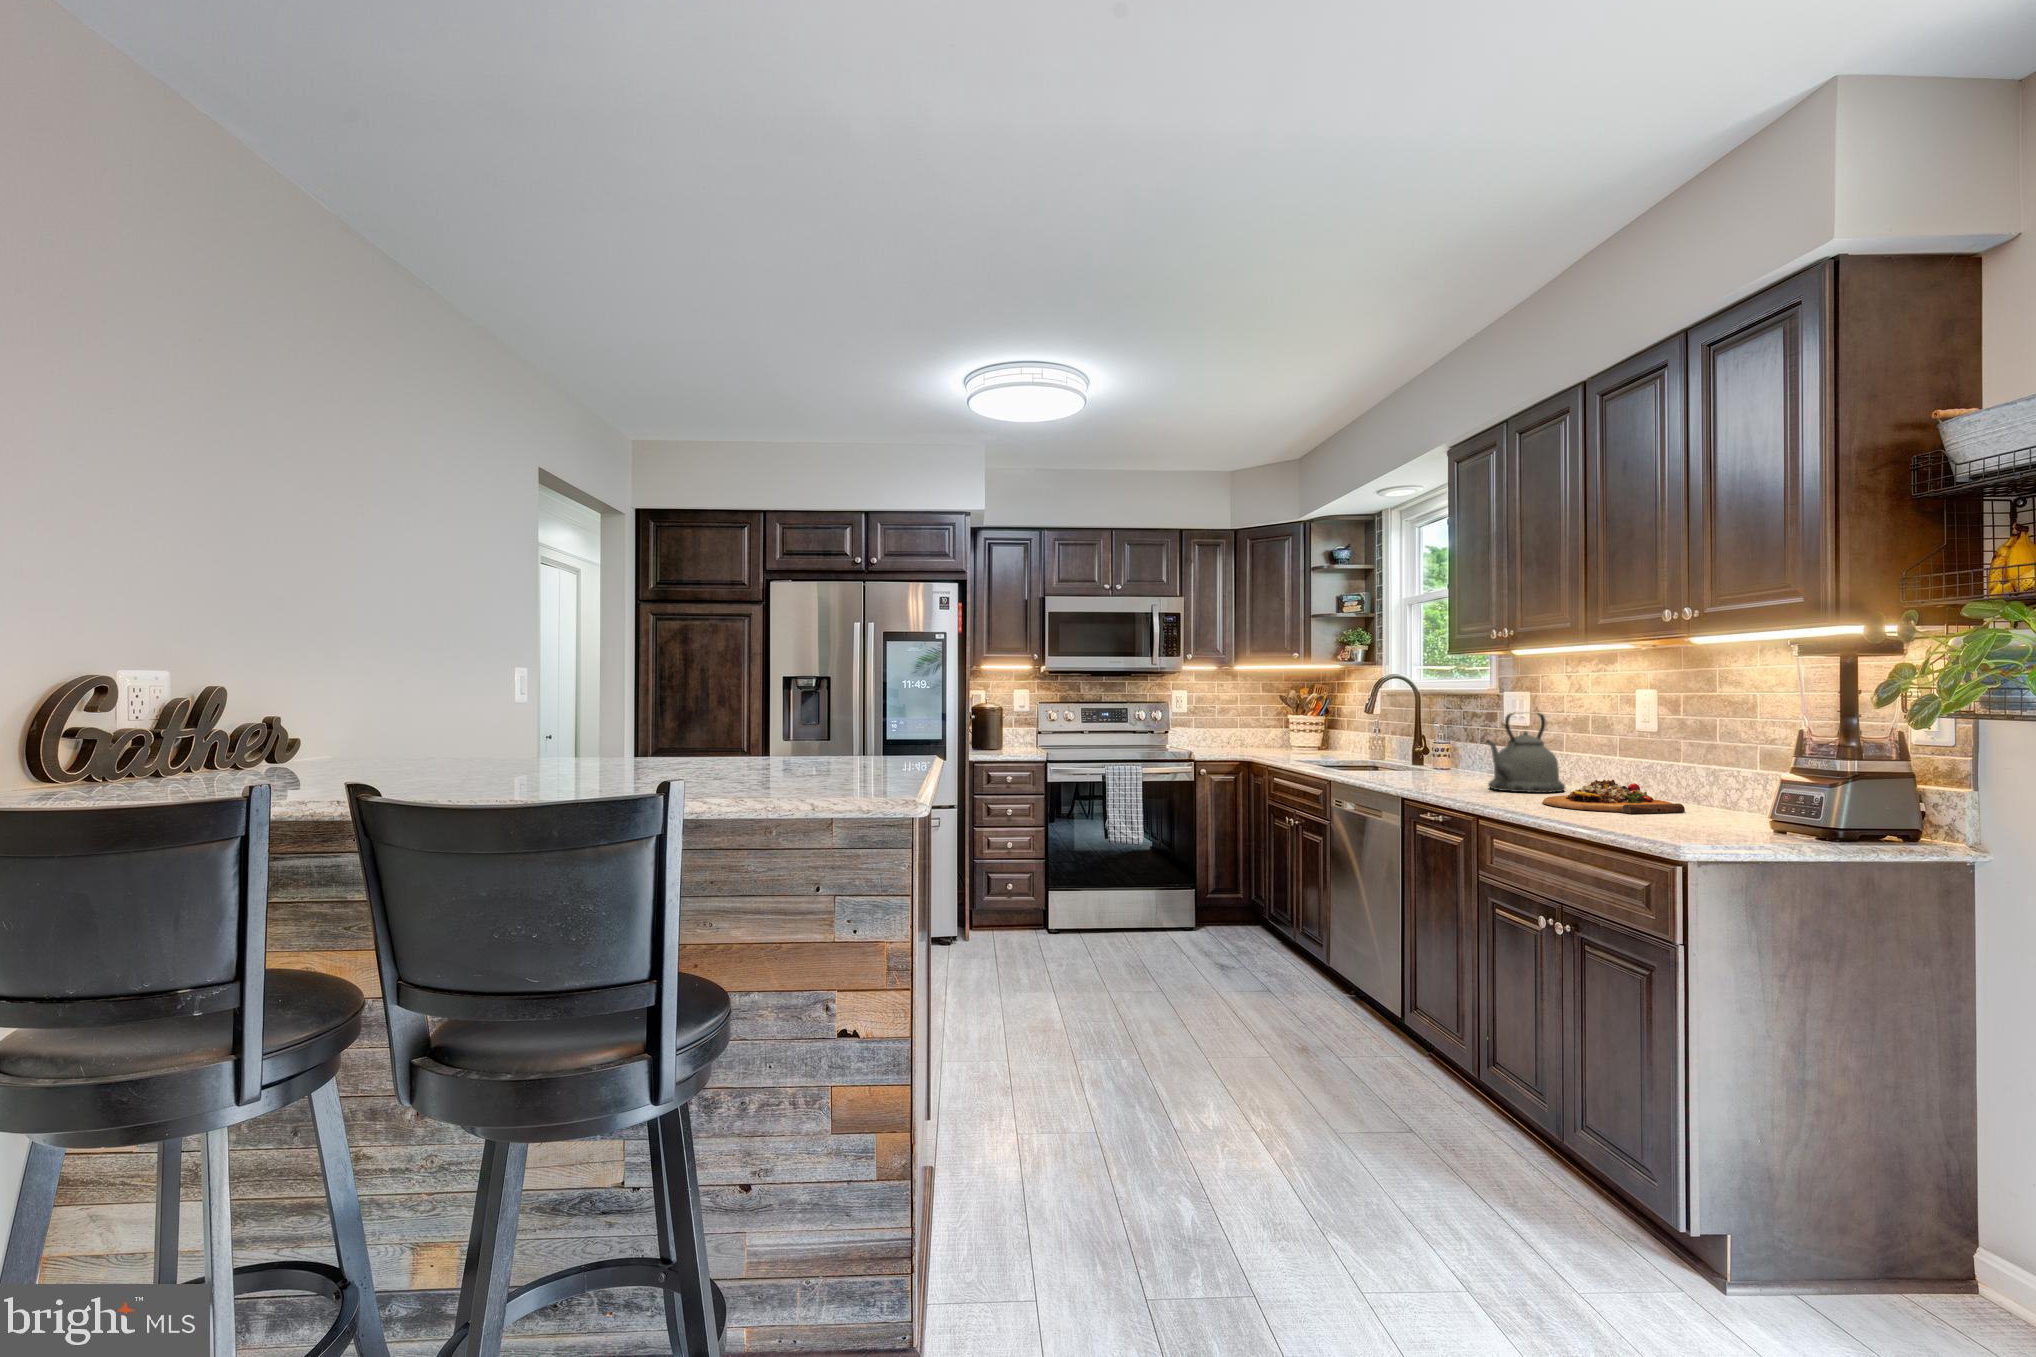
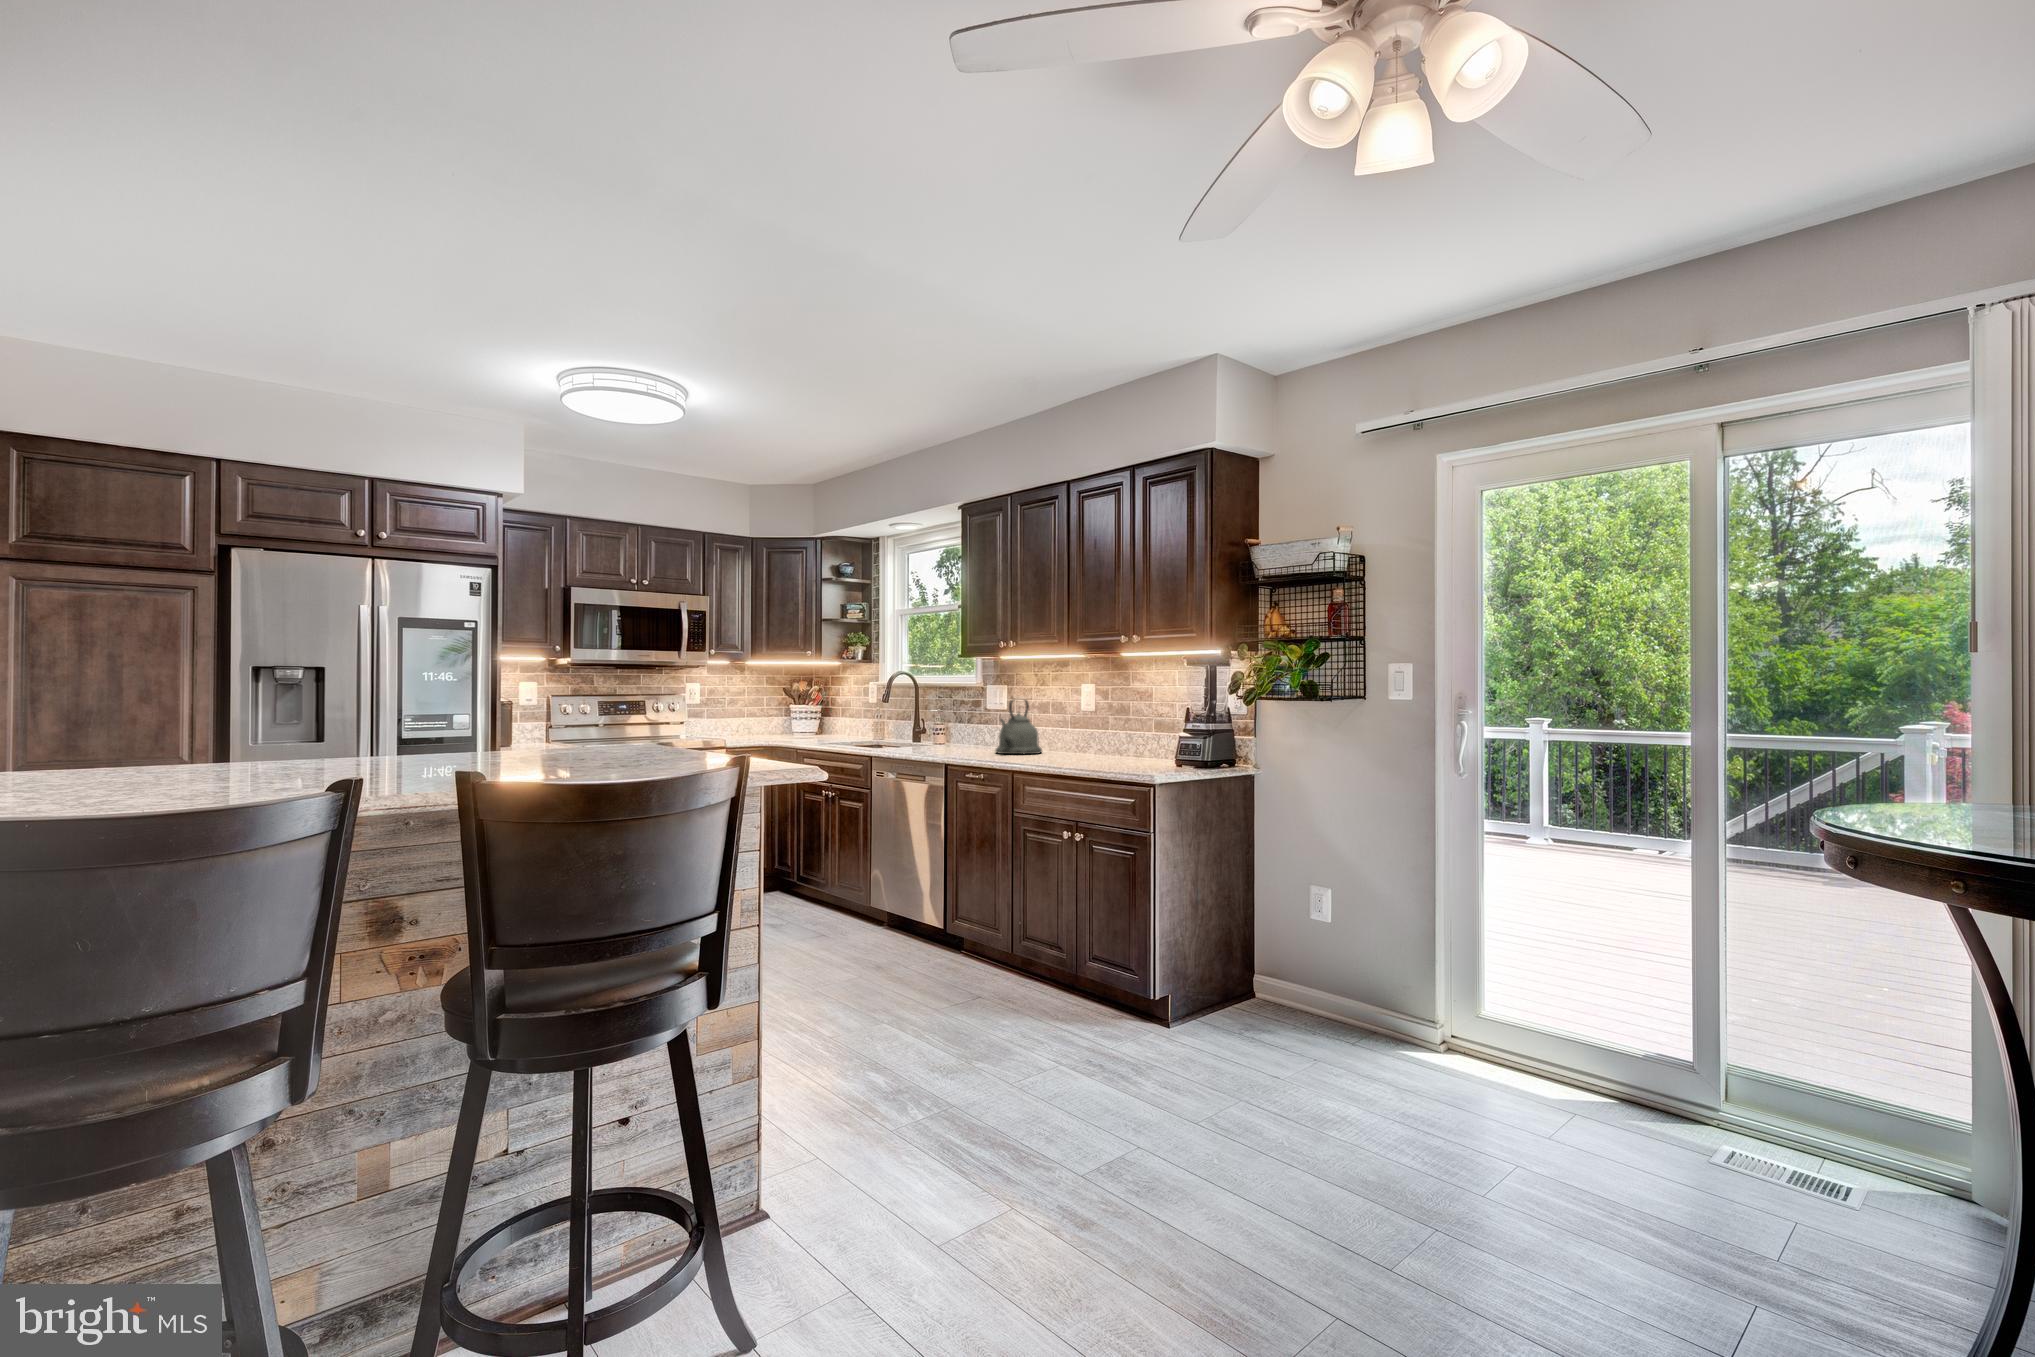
cutting board: present [1543,780,1685,814] -> none [1043,742,1124,762]

